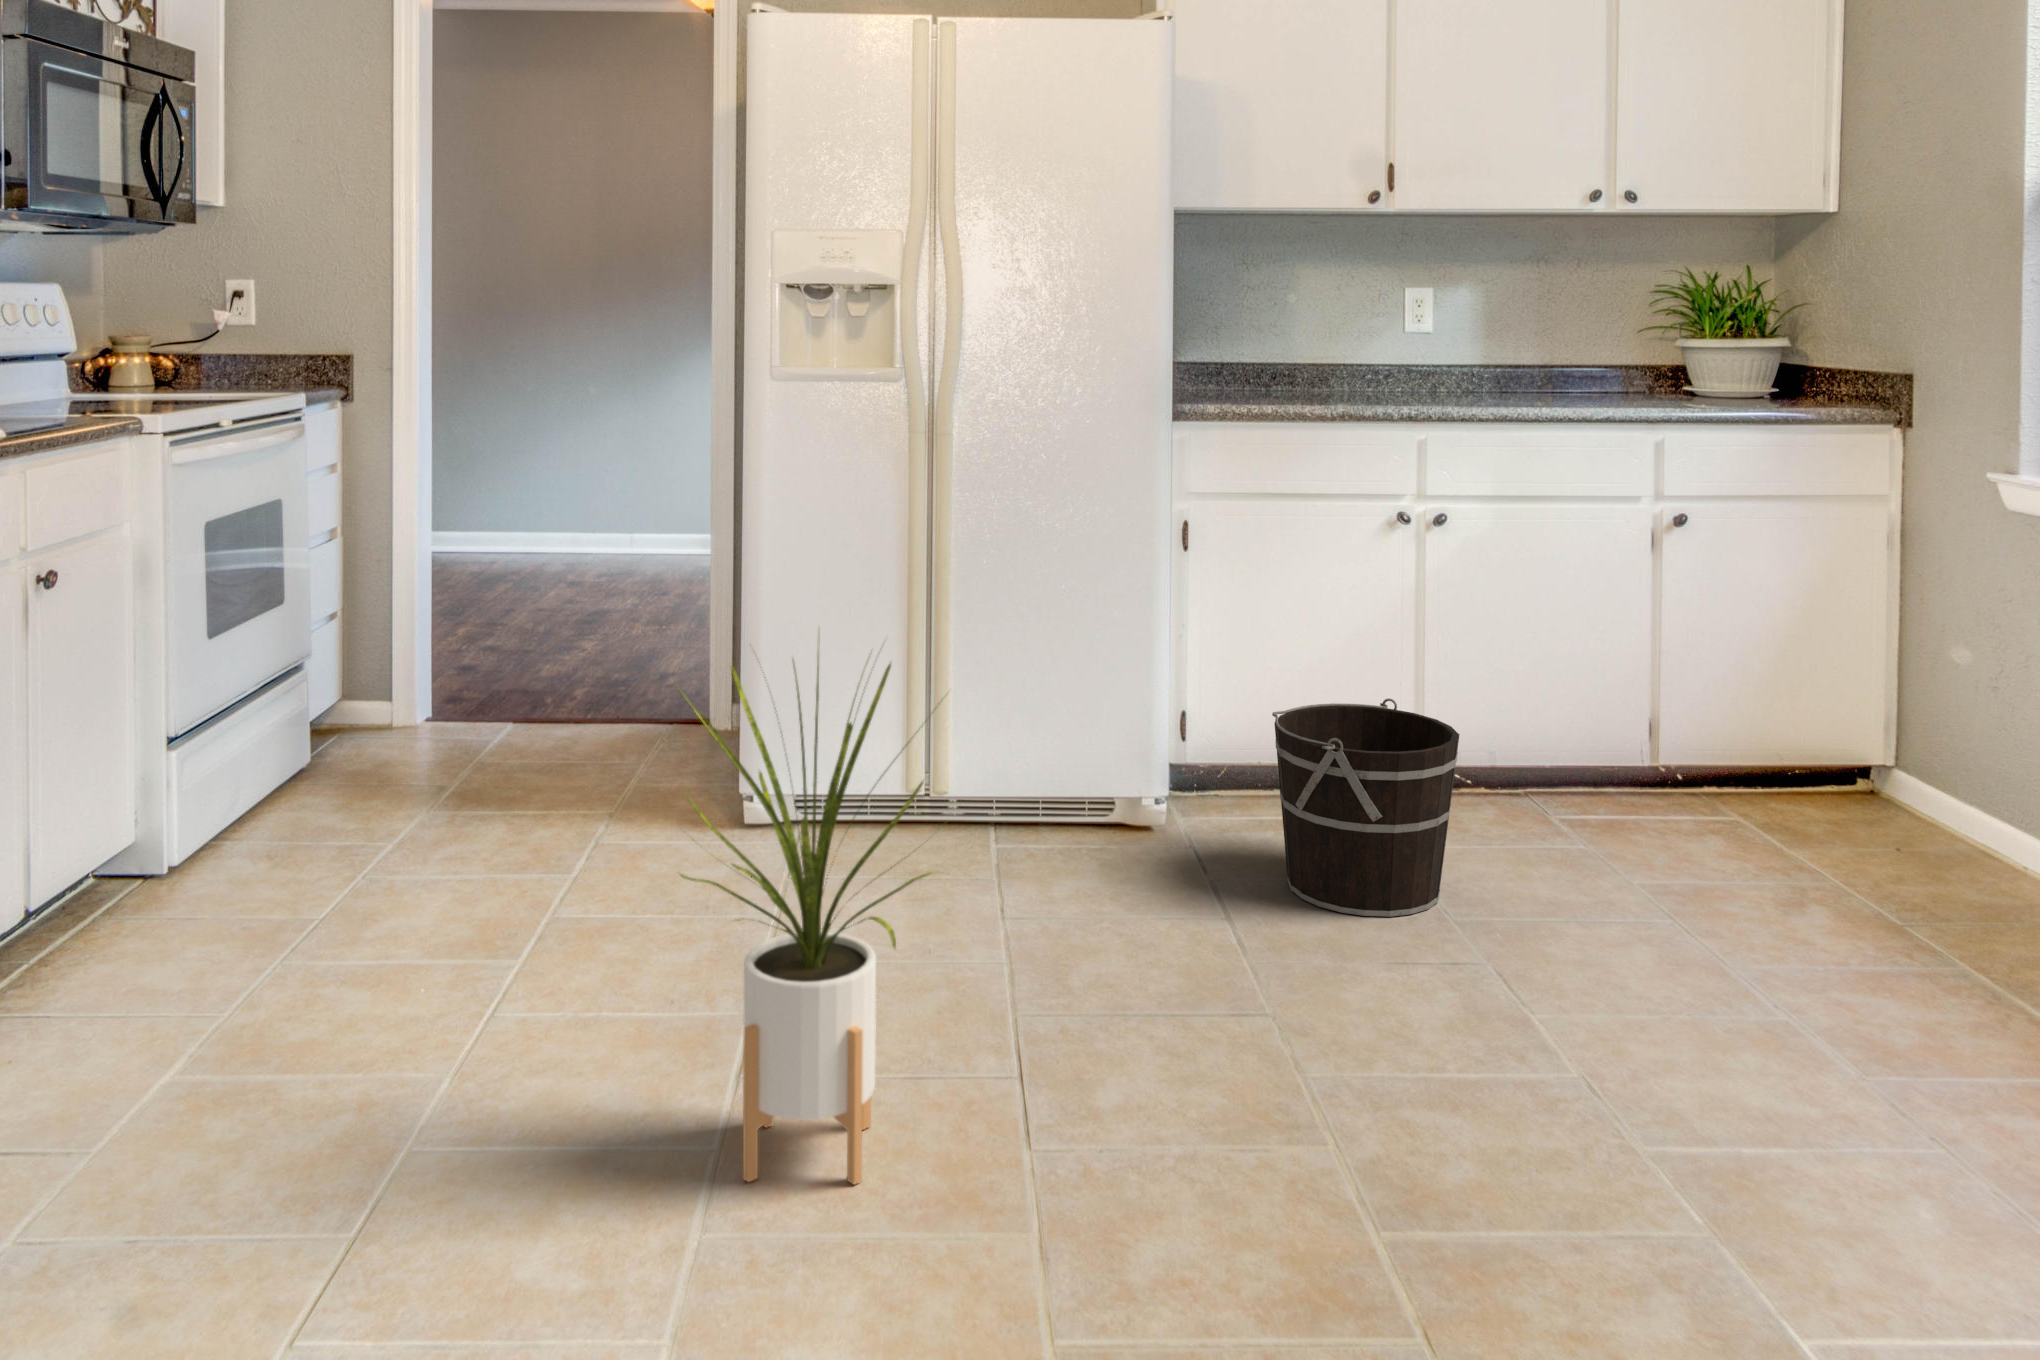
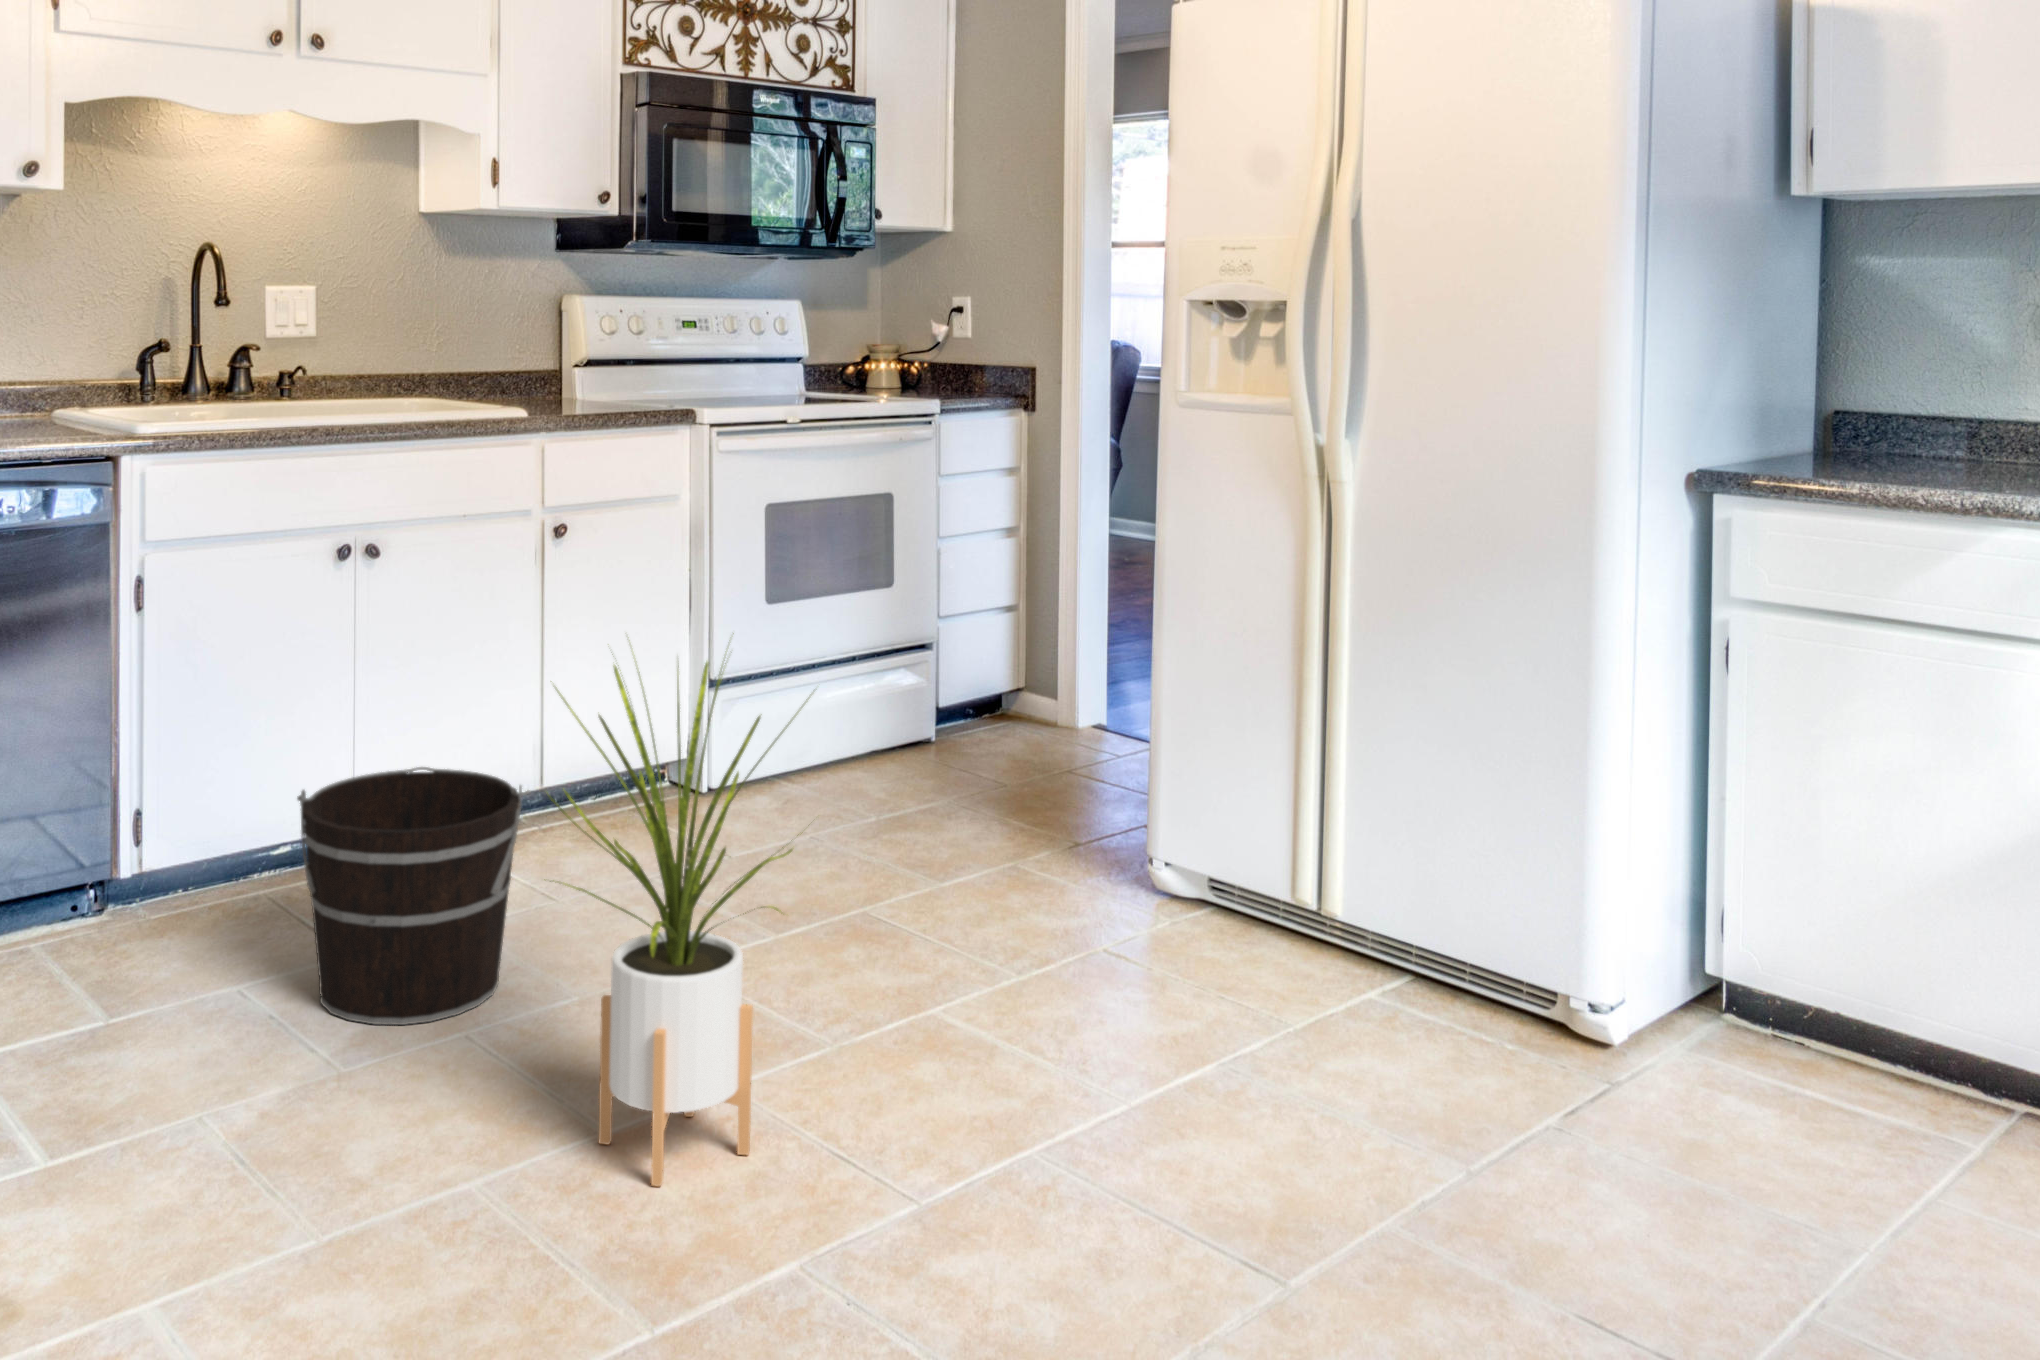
bucket: present [1272,698,1459,917] -> present [297,767,529,1025]

